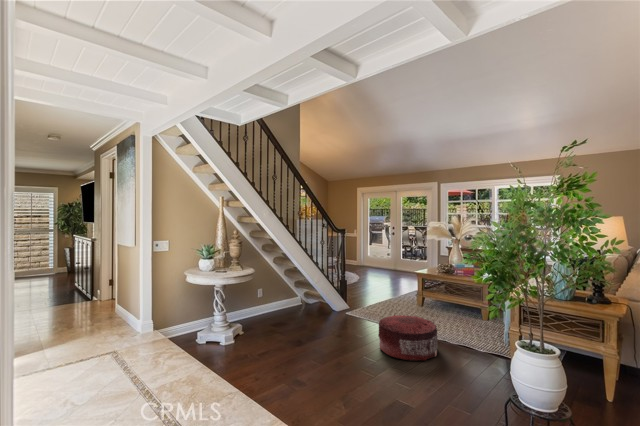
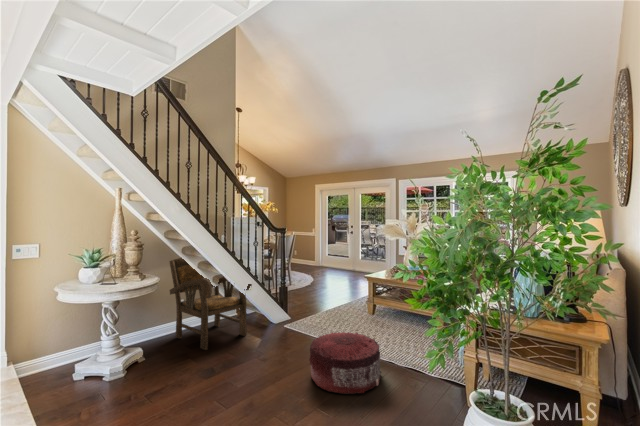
armchair: none [252,251,321,328] -> present [170,258,252,350]

